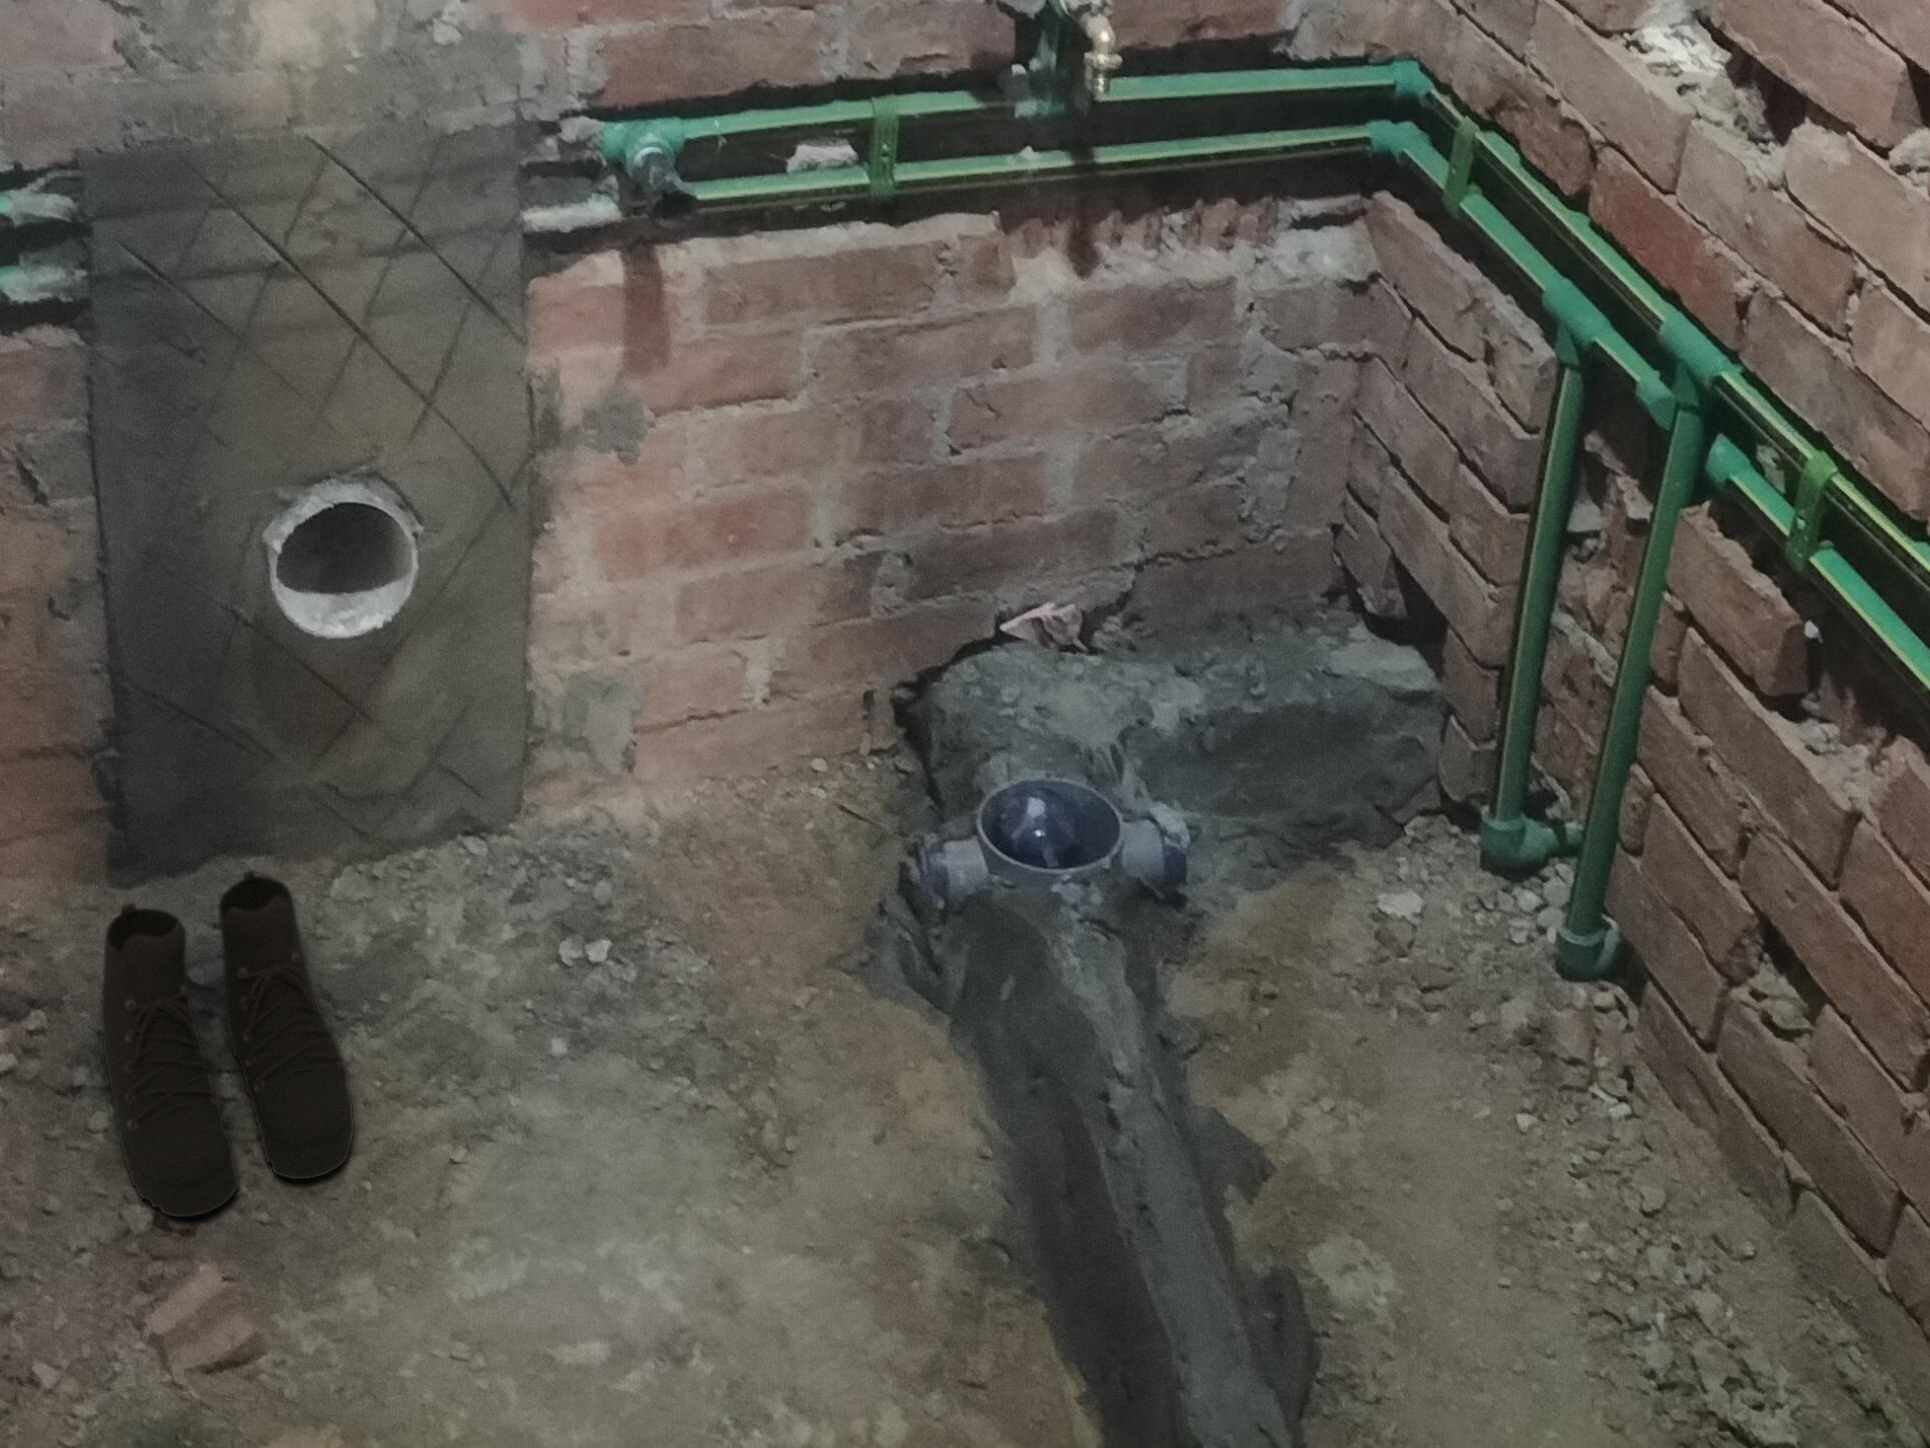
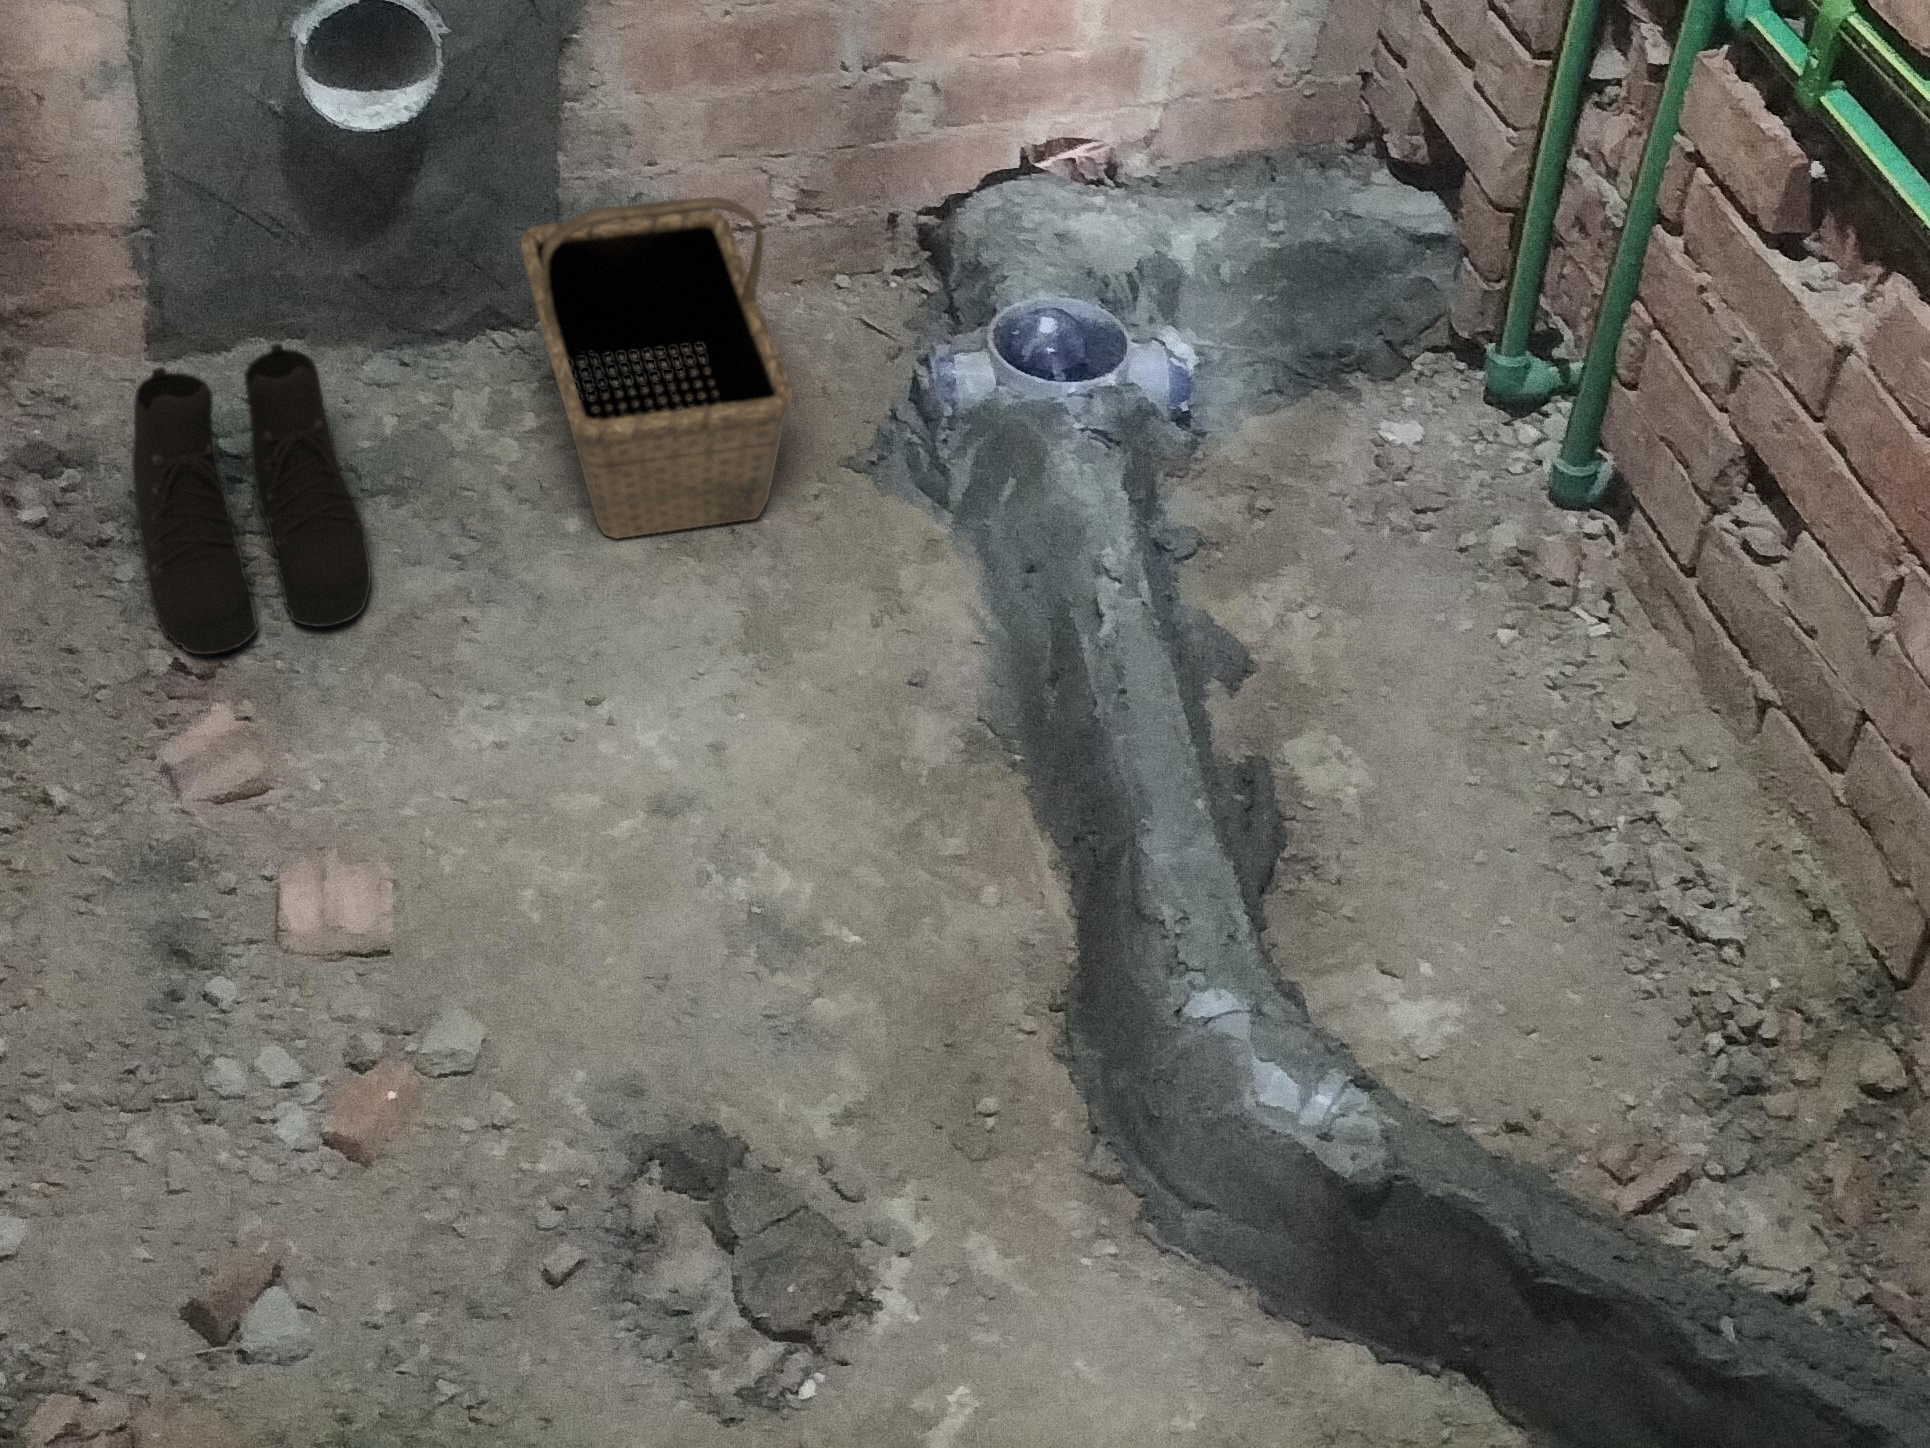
basket: none [492,694,785,1063] -> present [521,197,793,539]

